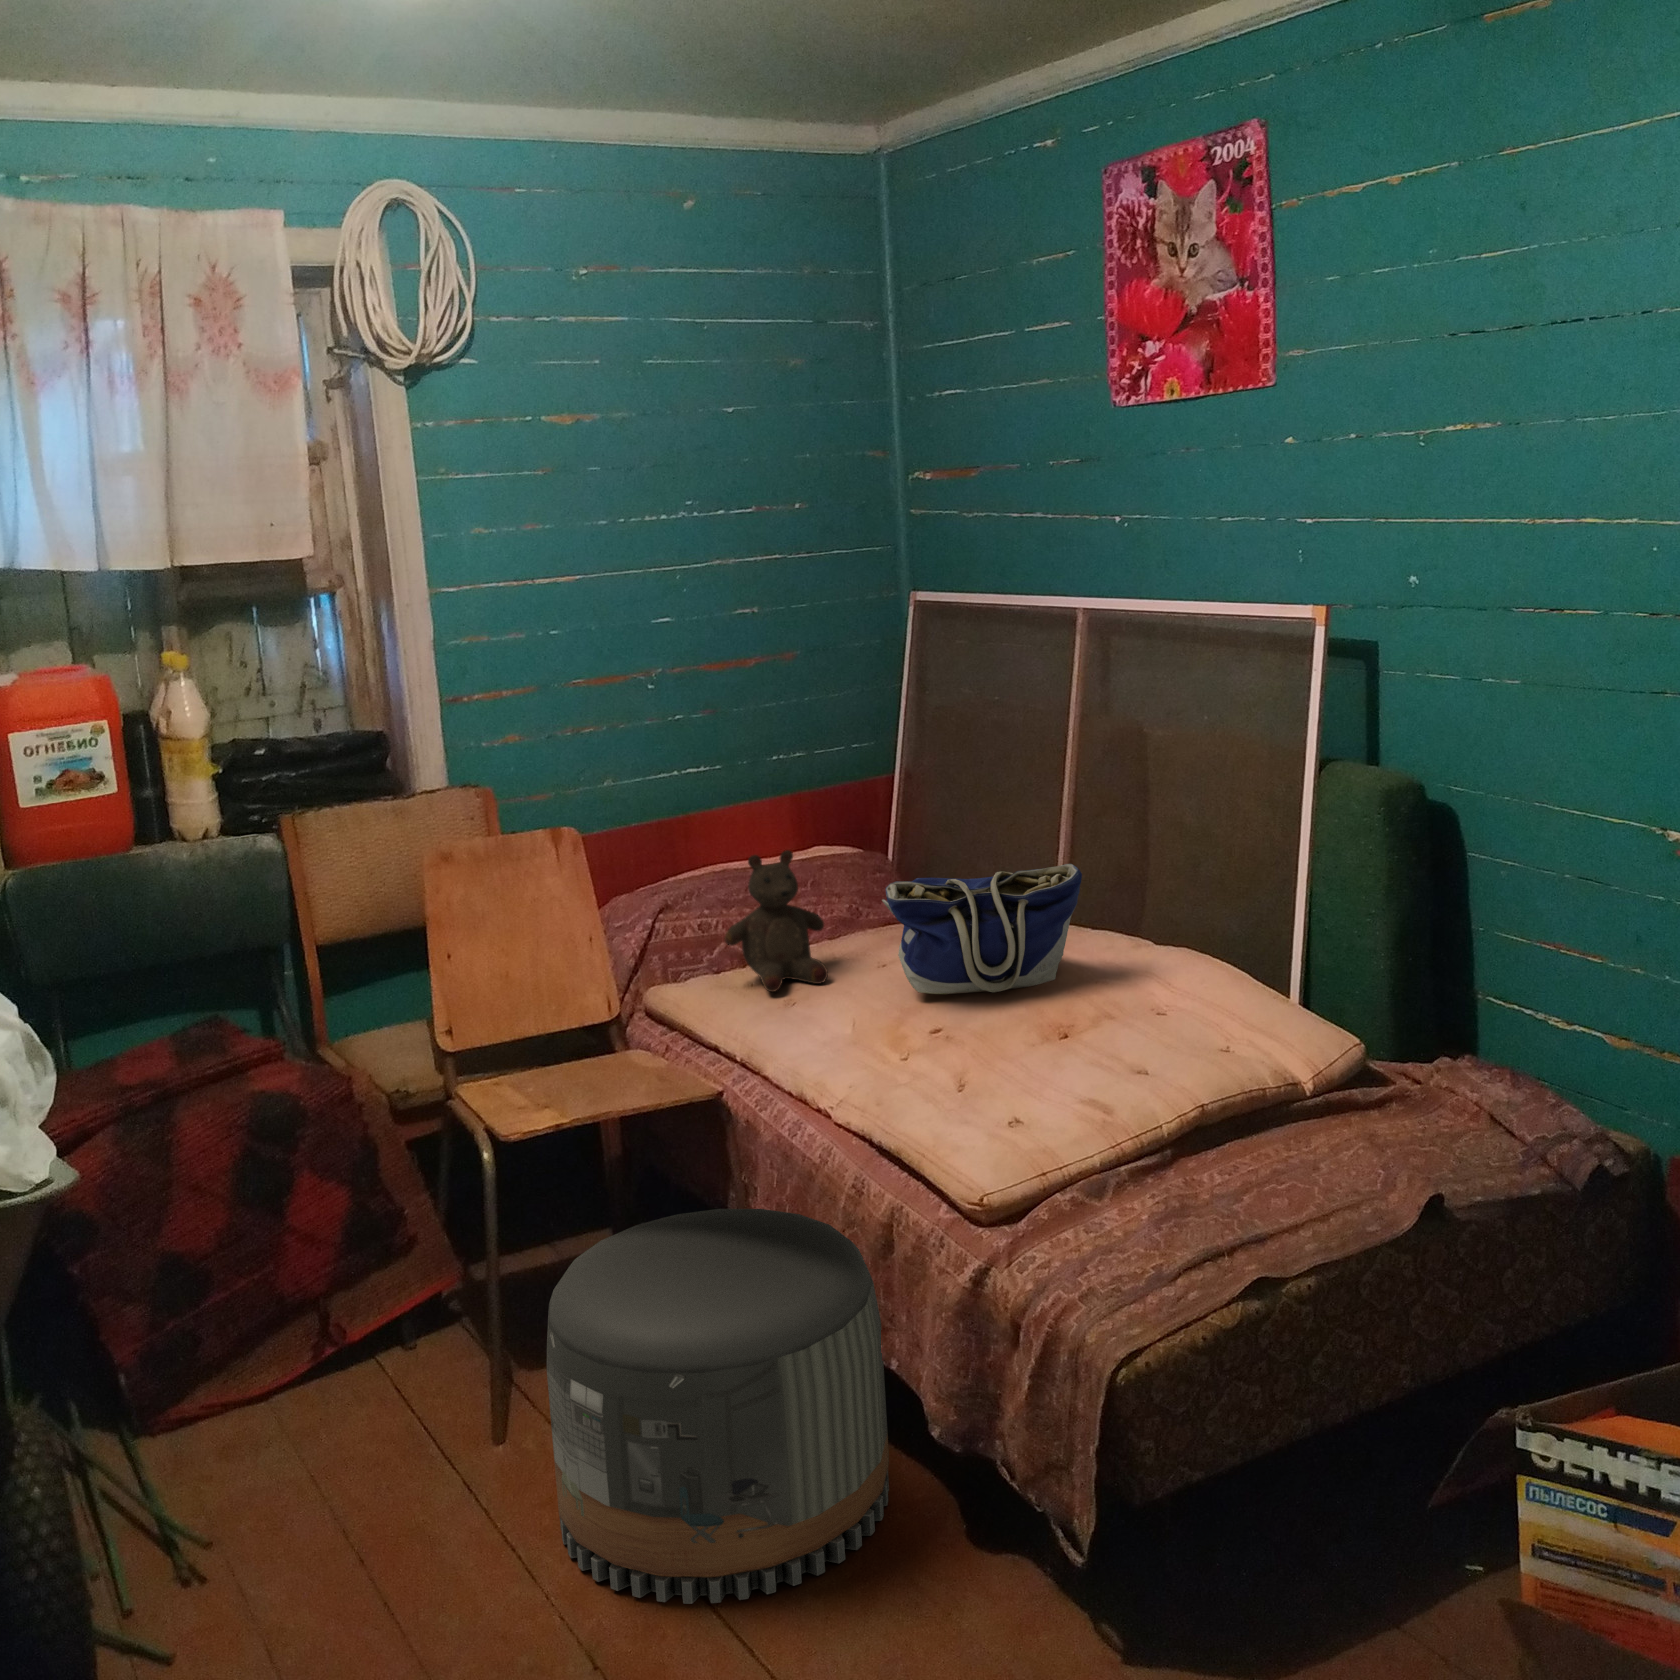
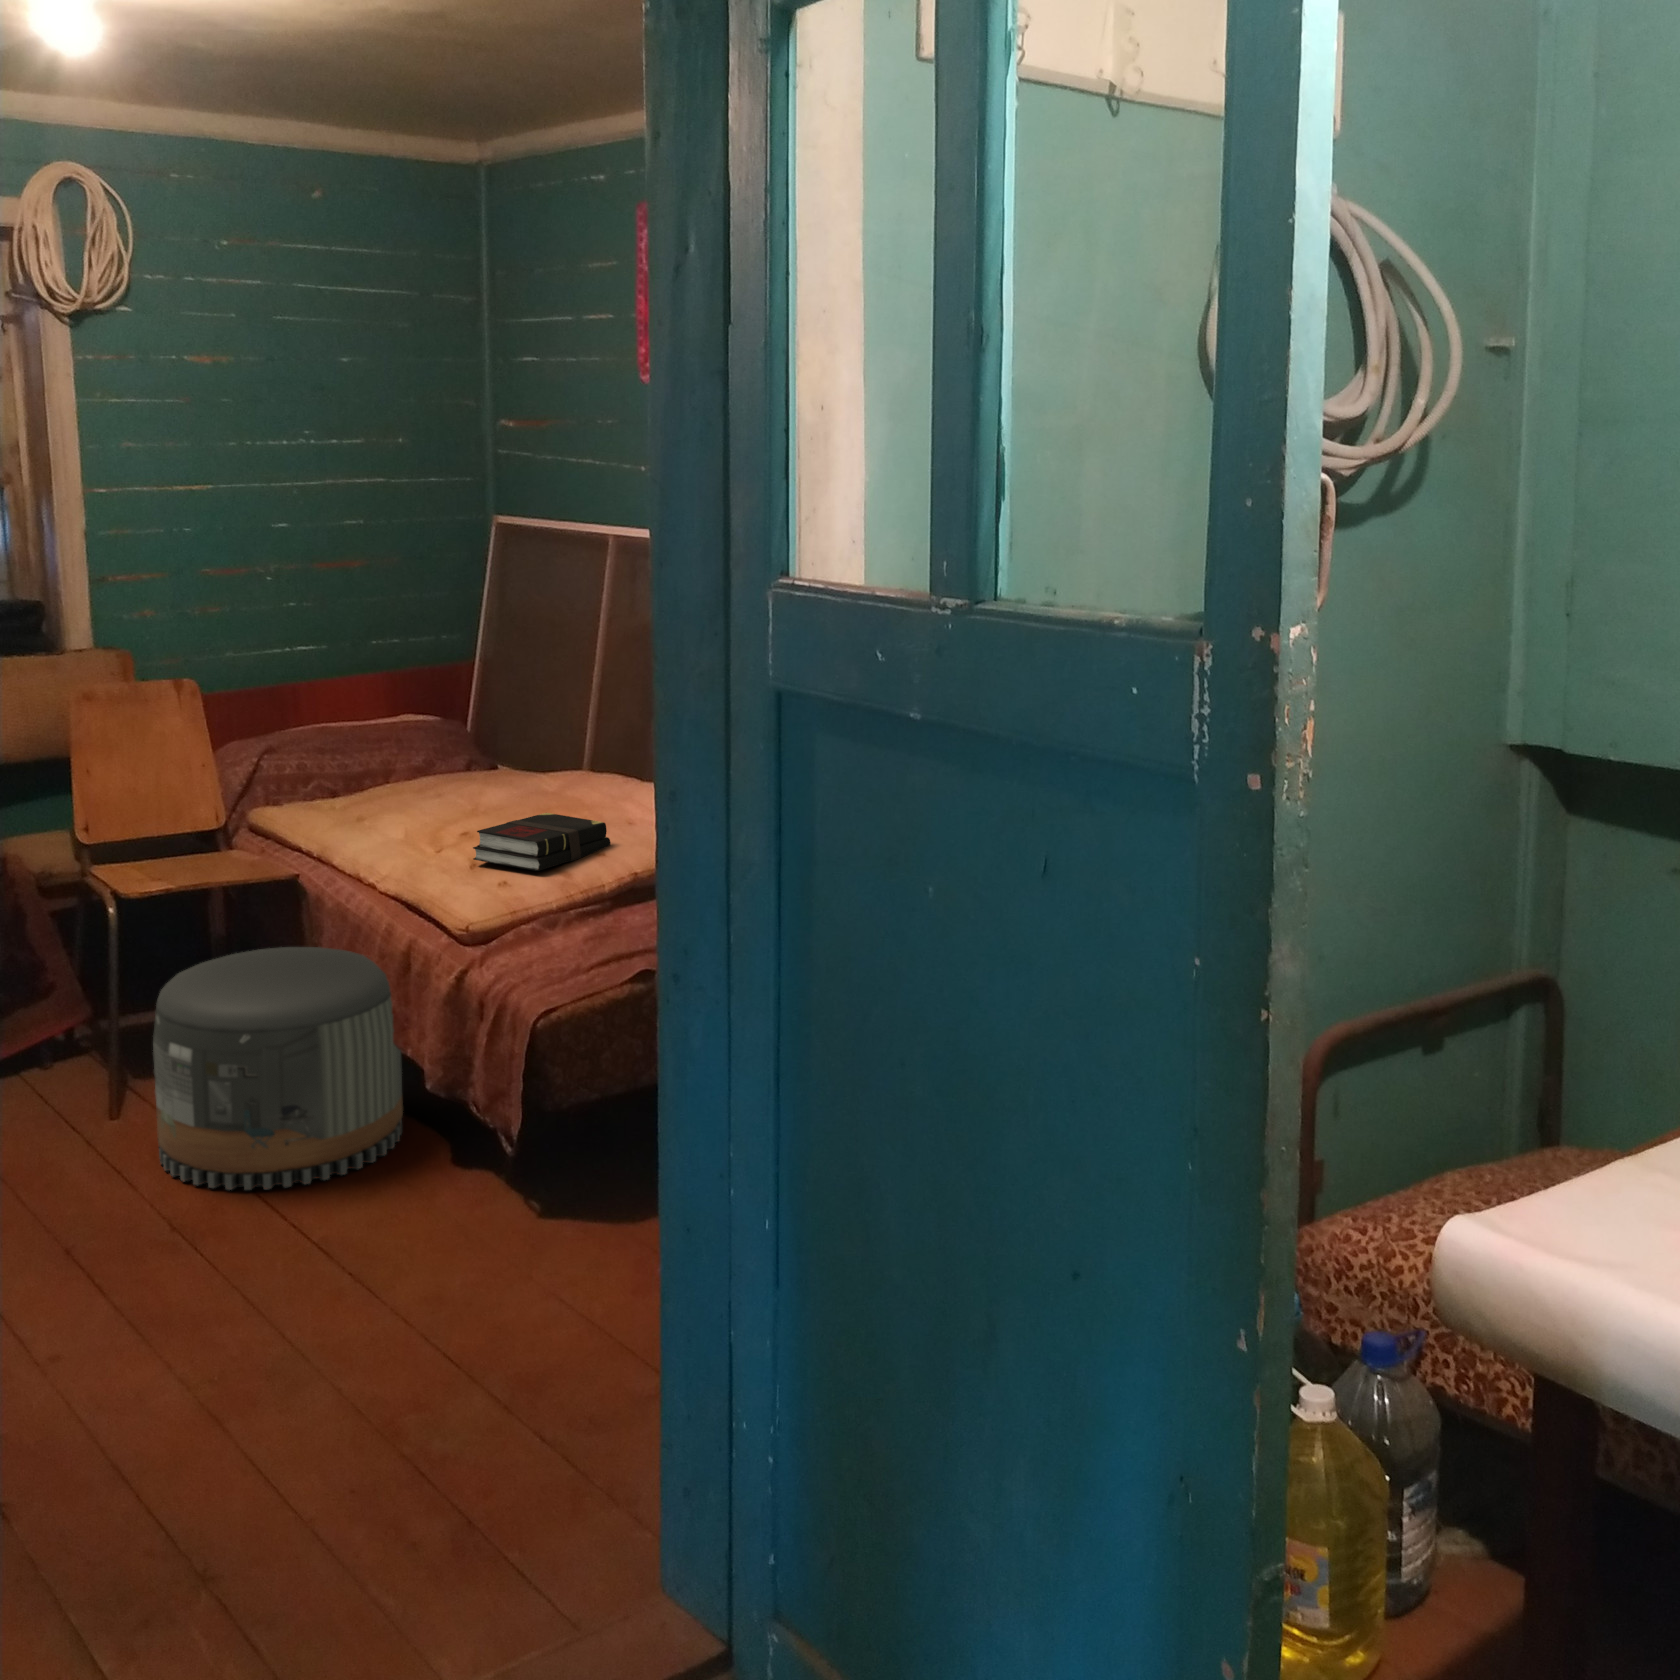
stuffed bear: present [724,850,828,992] -> none [314,706,394,810]
tote bag: present [882,864,1082,994] -> none [431,722,581,812]
book: none [964,1001,1153,1101] -> present [473,813,610,871]

